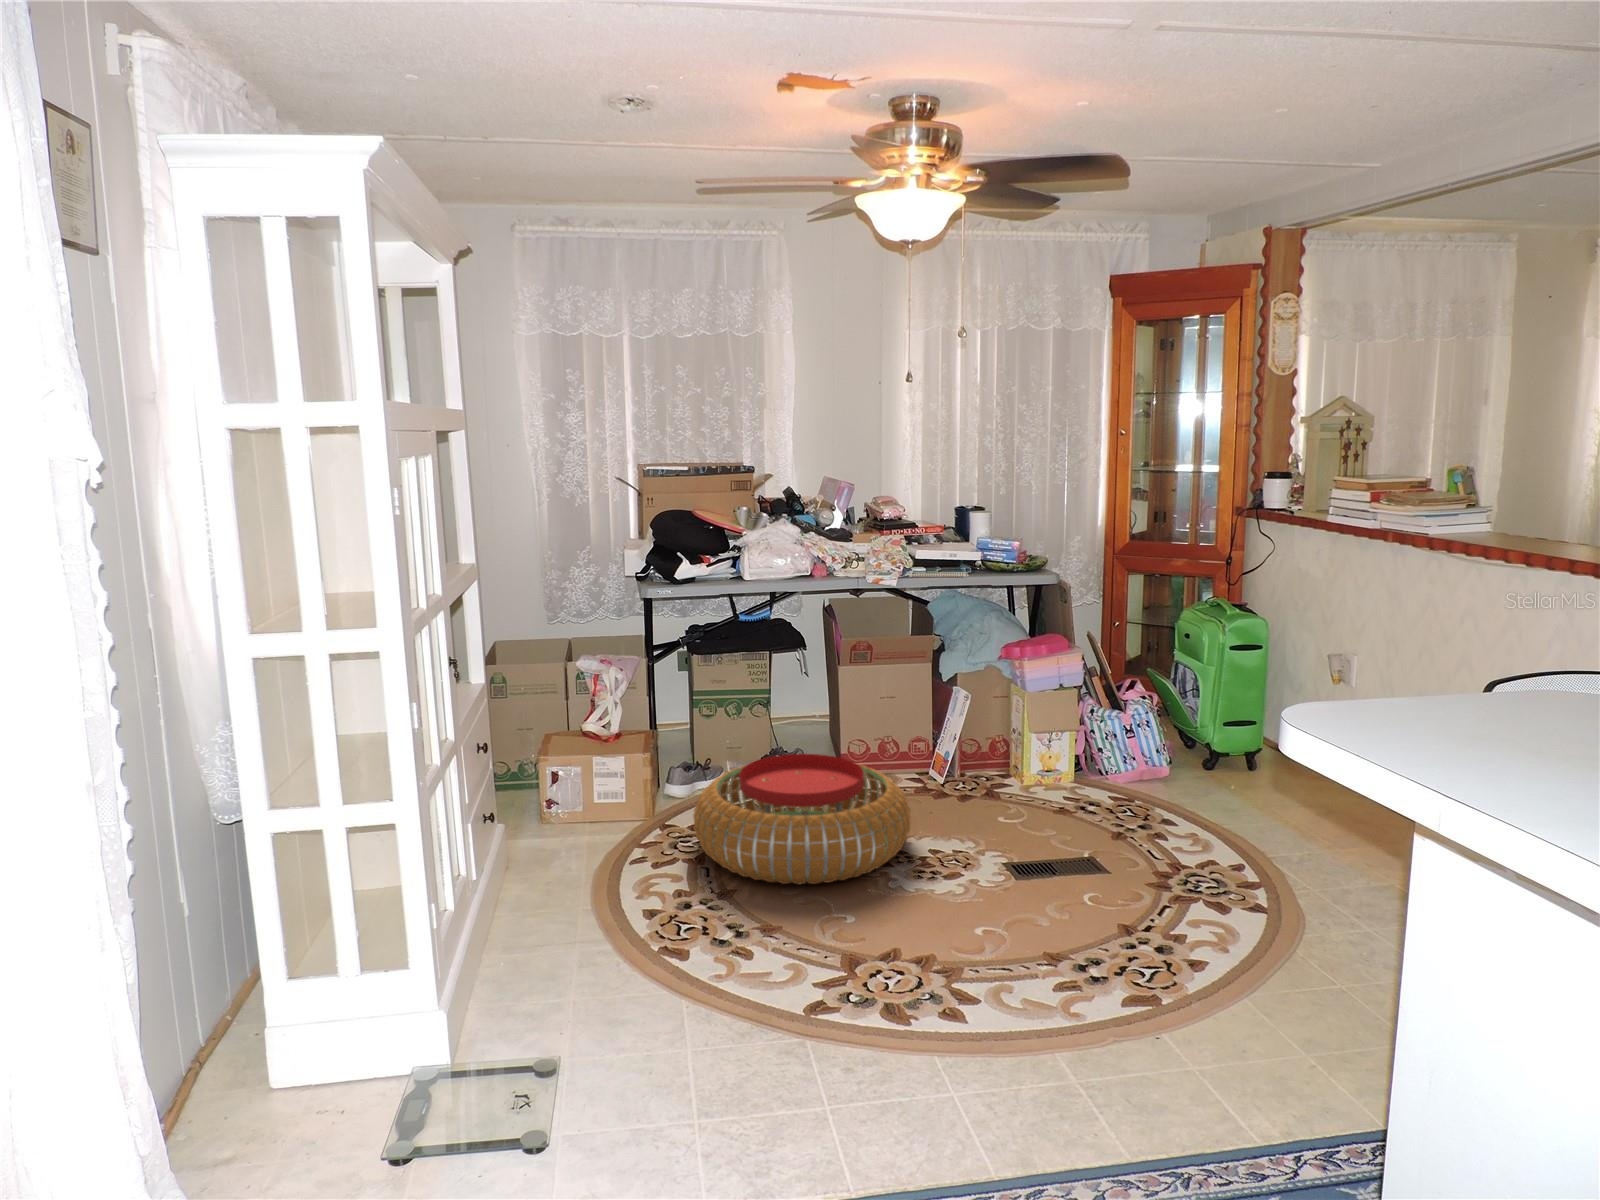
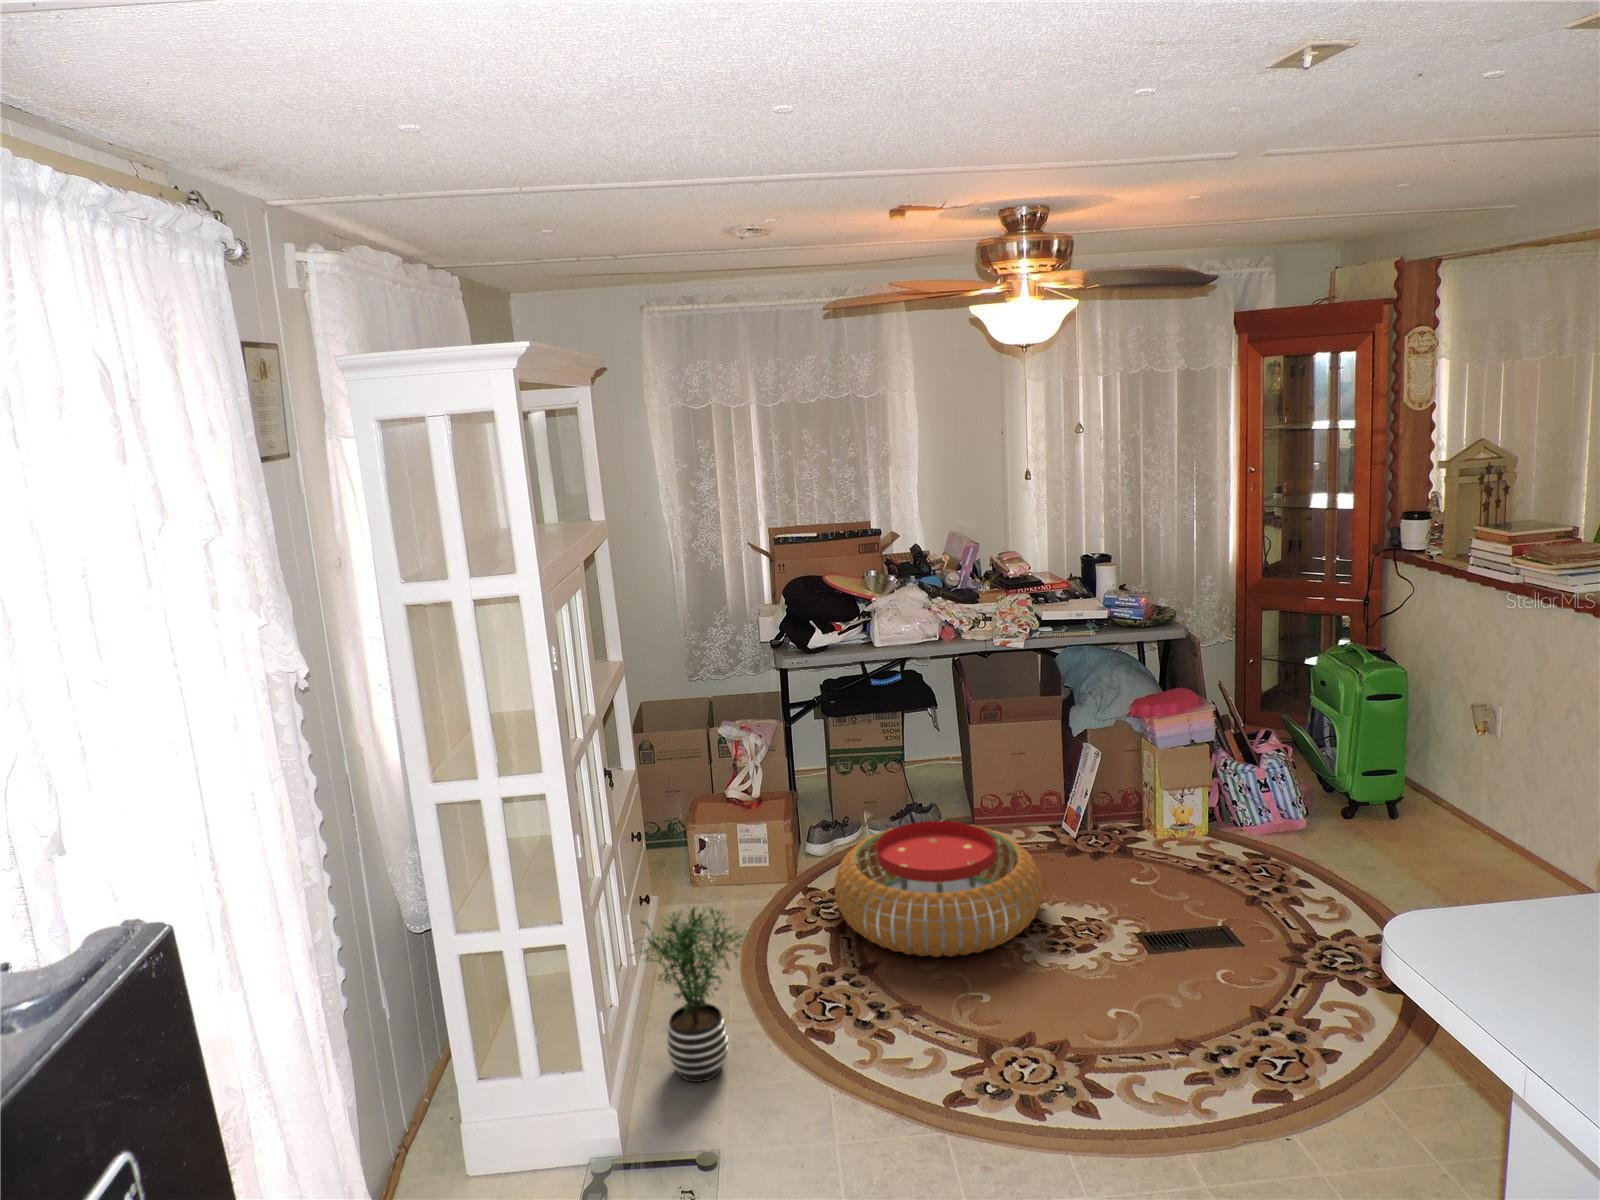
potted plant: none [465,806,606,999] -> present [635,906,751,1082]

